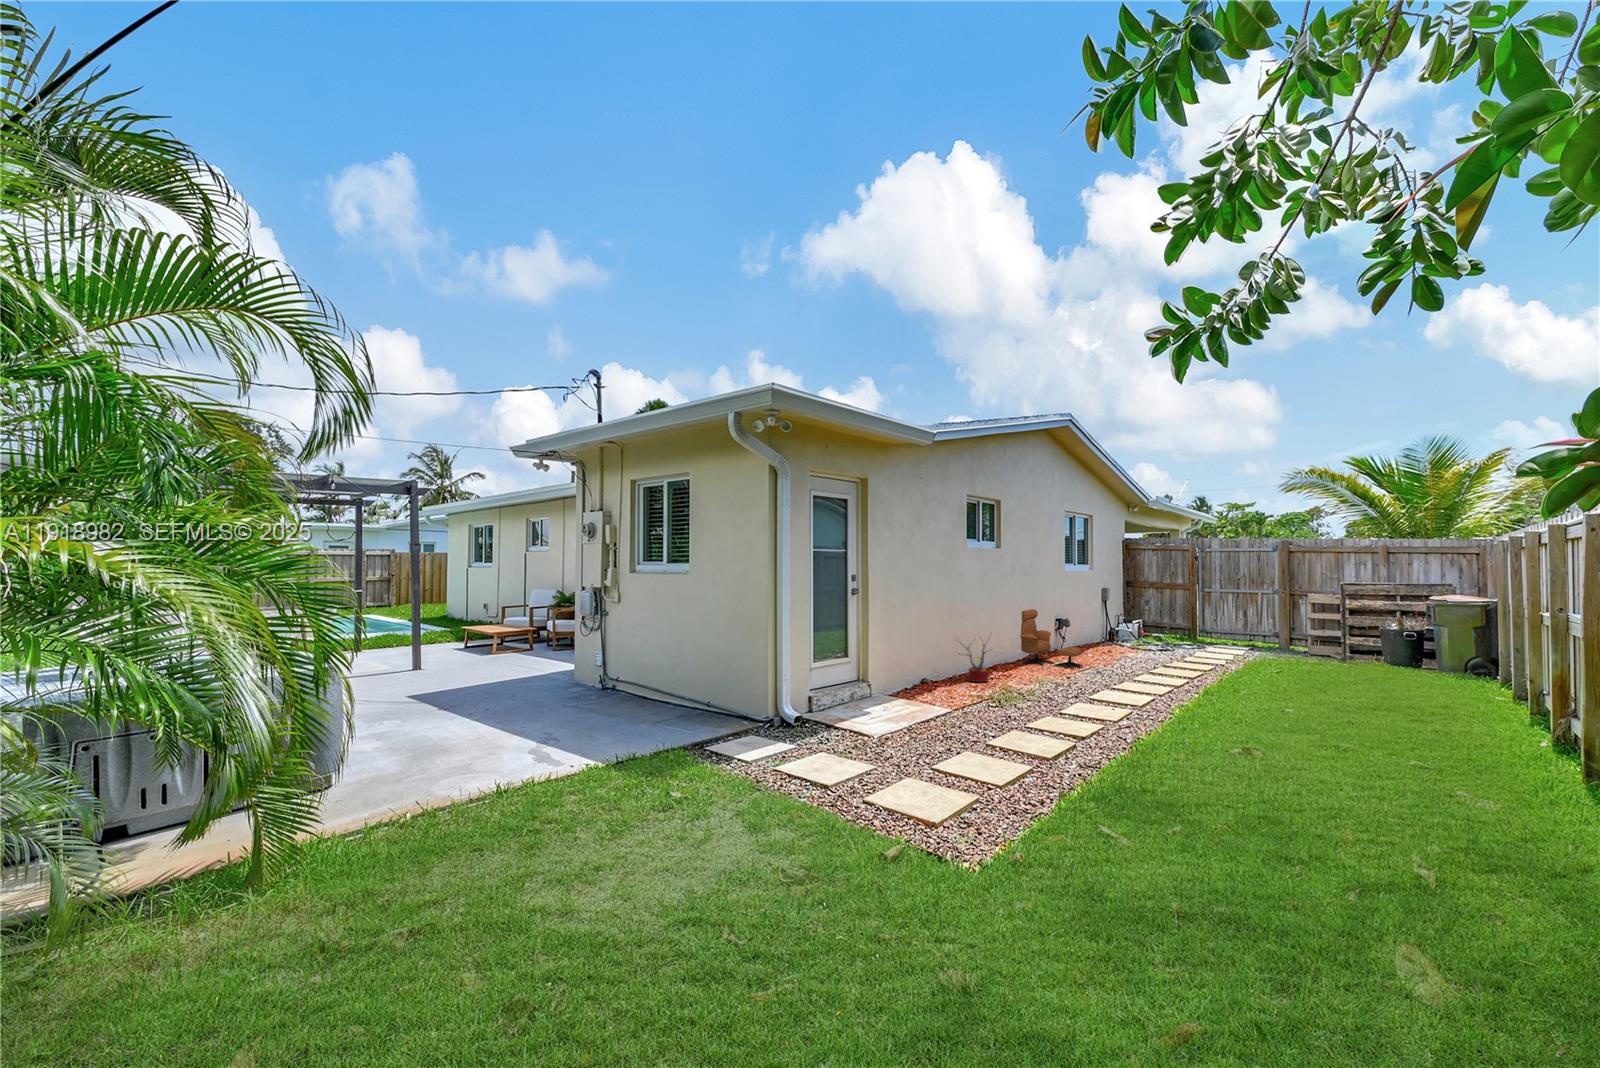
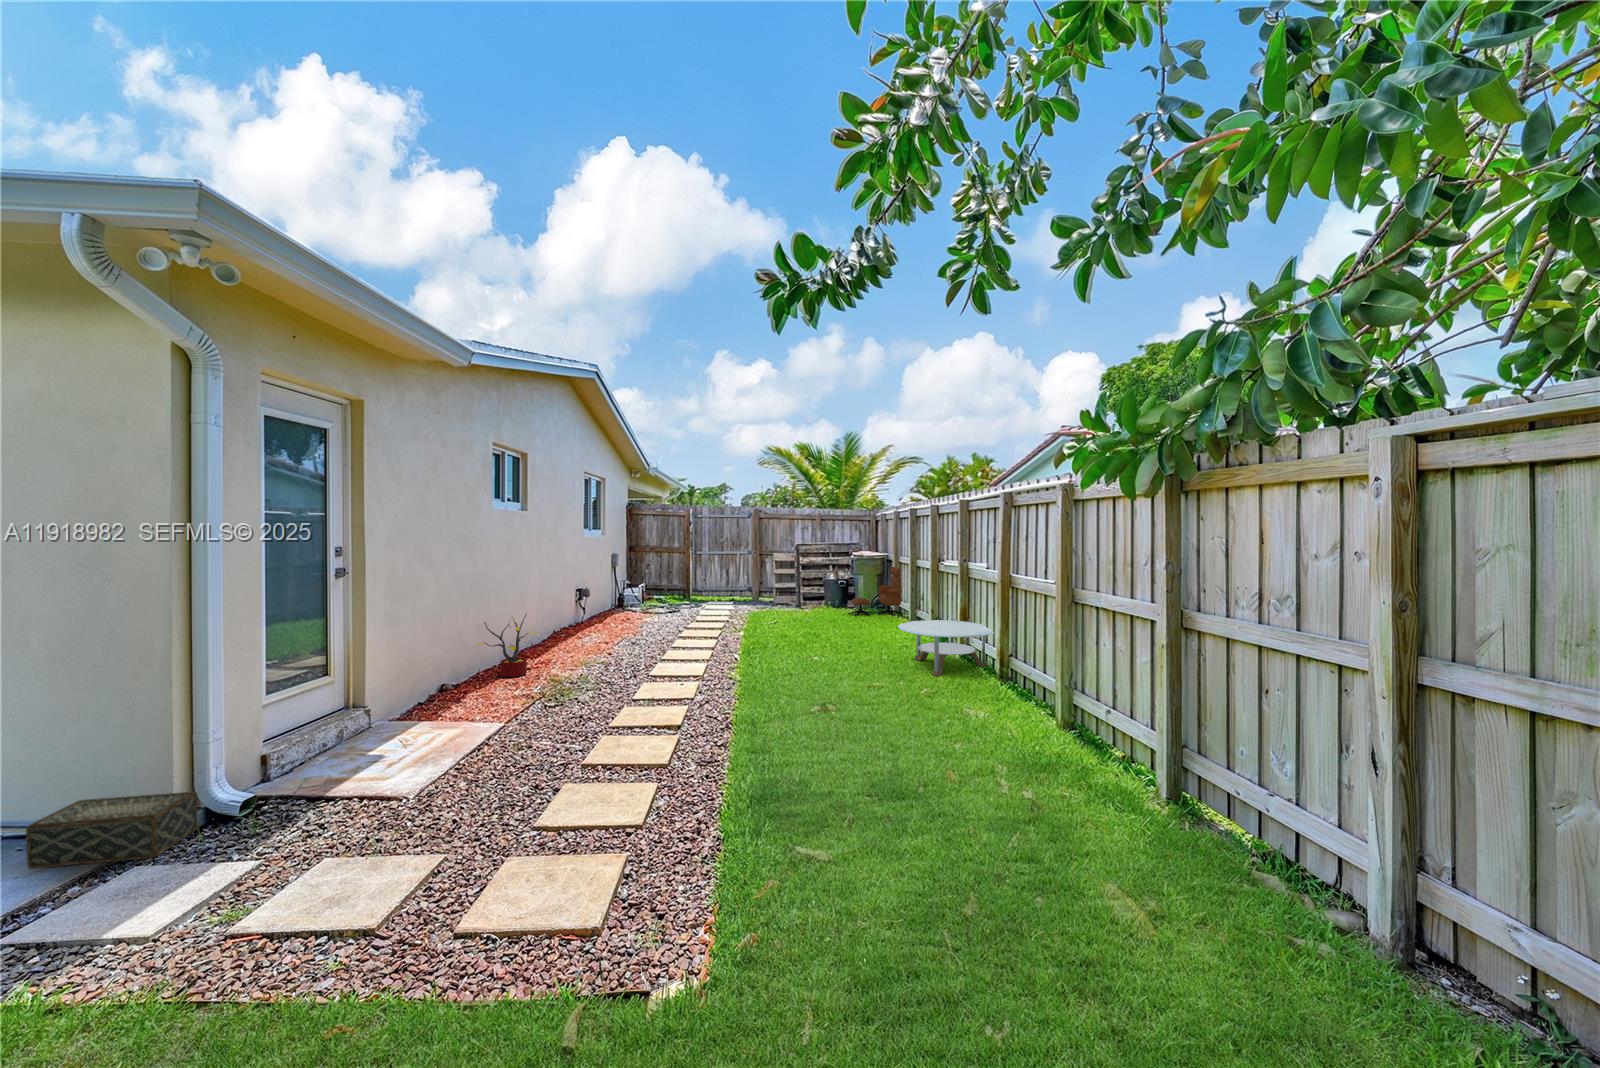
lounge chair: present [1020,609,1083,668] -> present [848,567,903,616]
round table: none [1396,686,1570,761] -> present [898,620,994,676]
woven basket: none [716,699,777,734] -> present [26,792,198,869]

